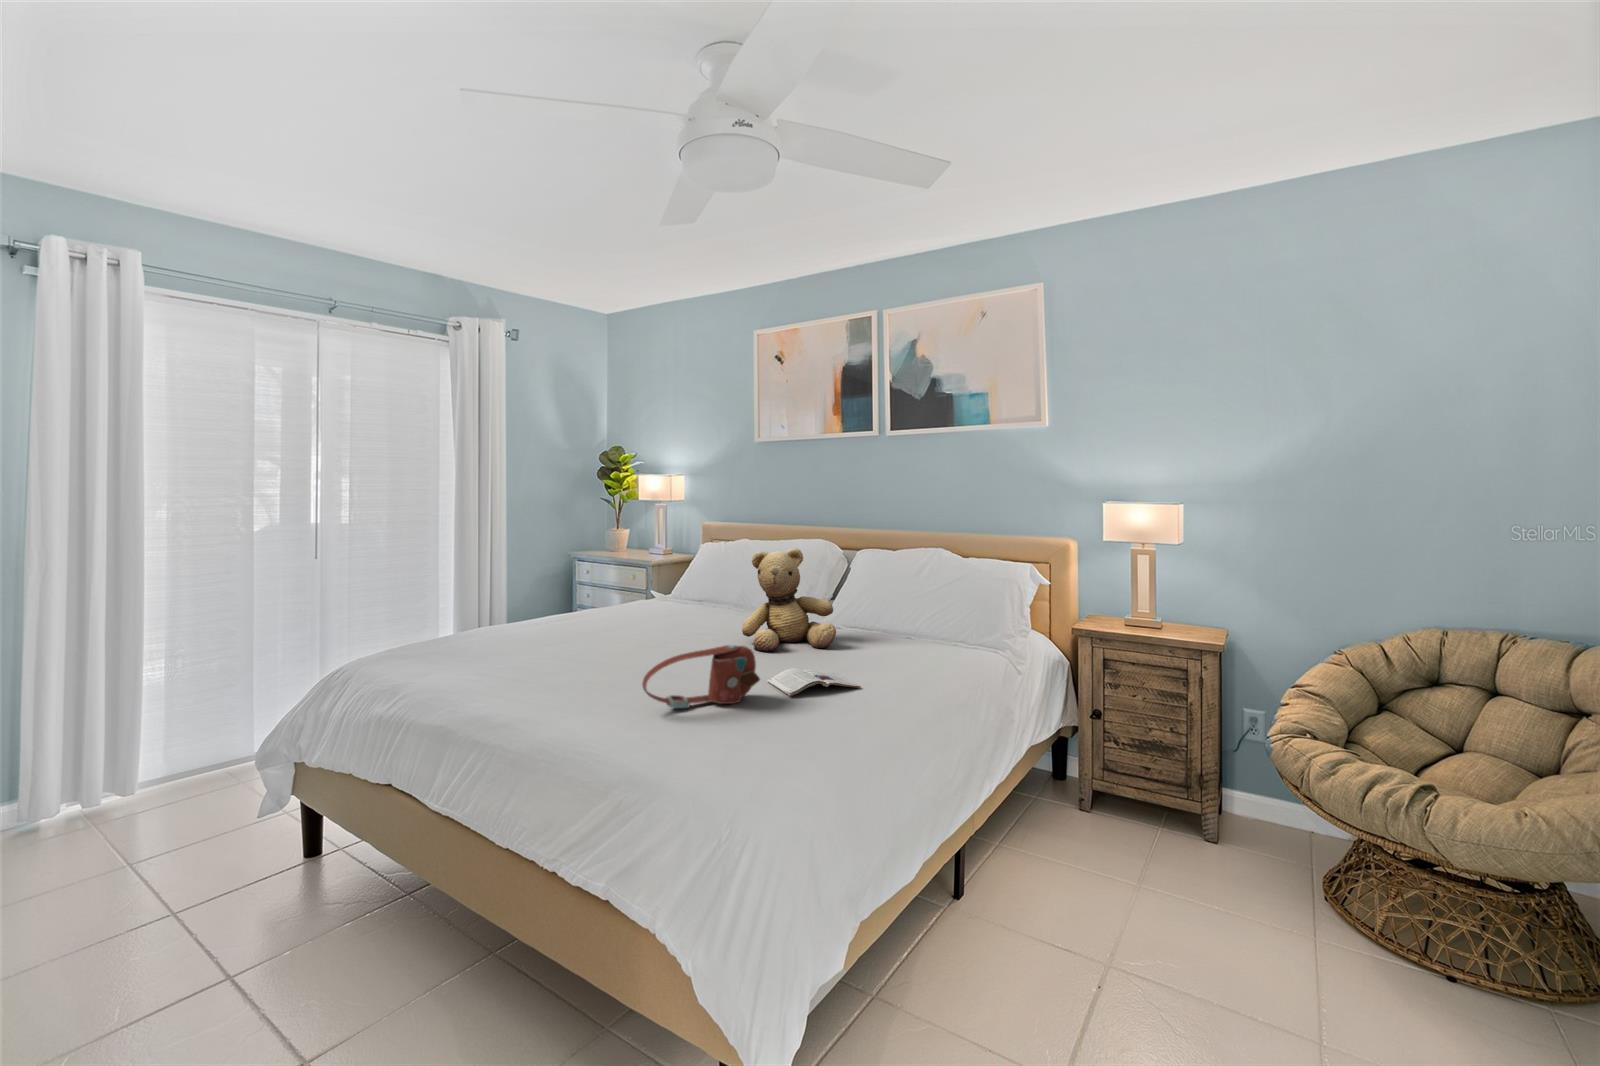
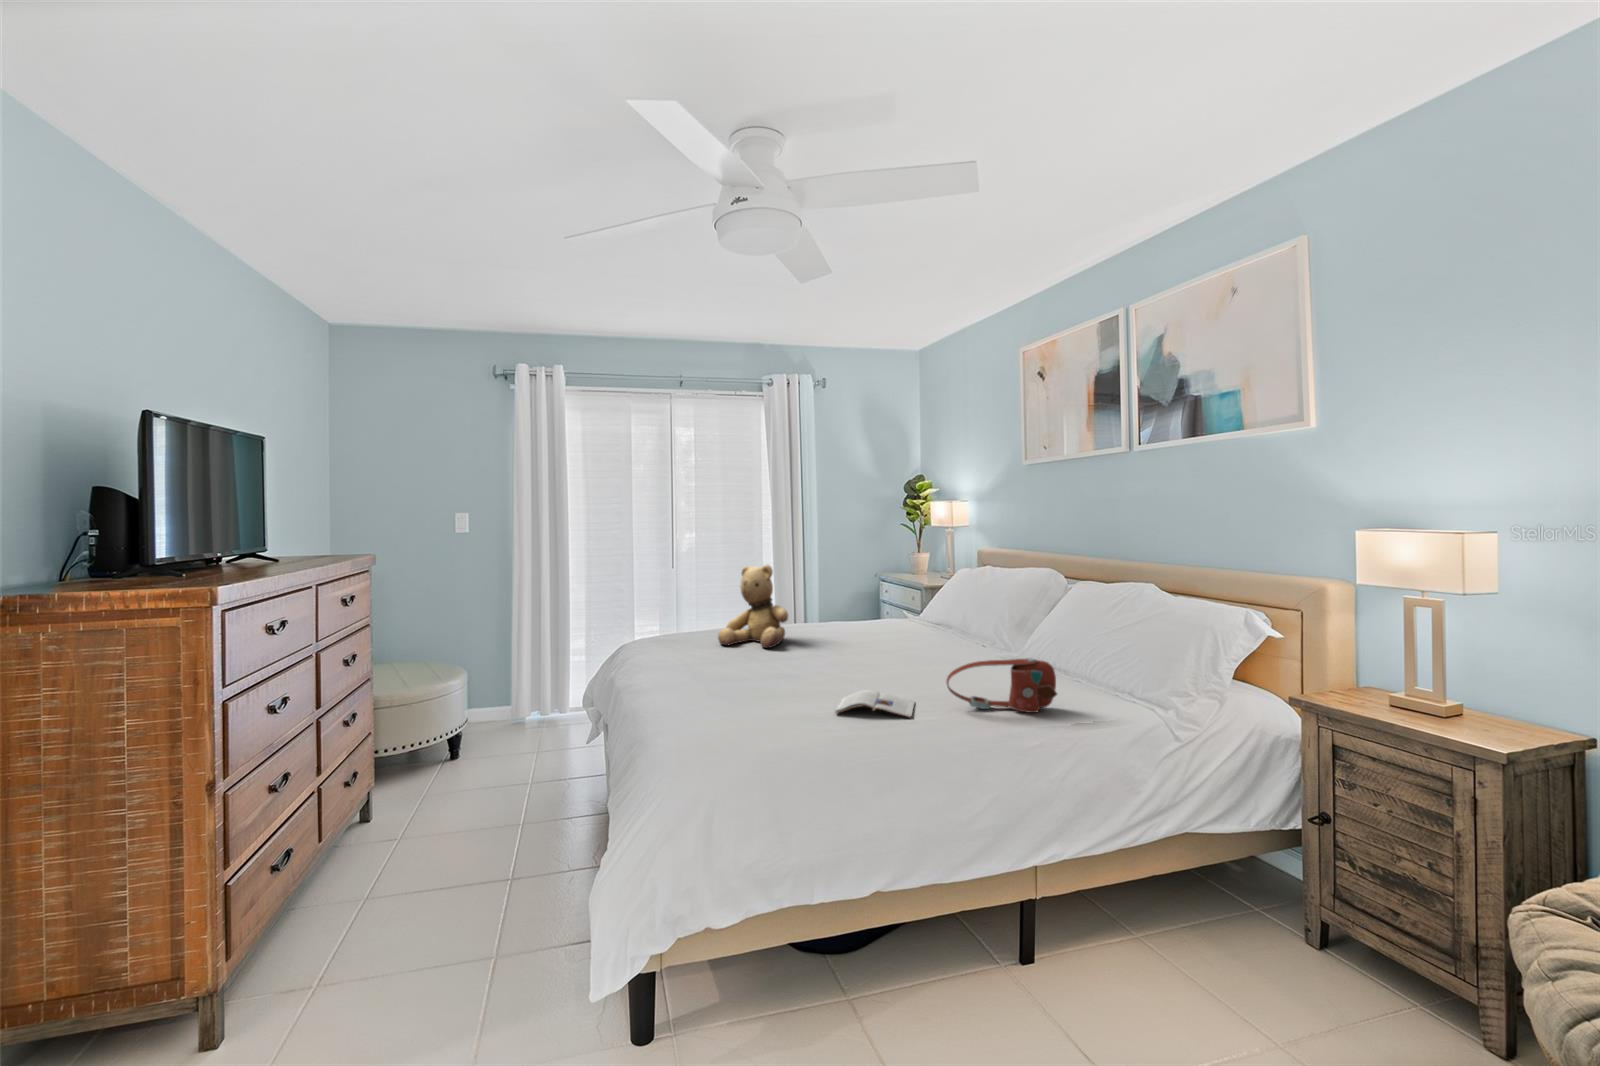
teddy bear: present [742,548,836,651] -> present [718,564,788,648]
handbag: present [642,645,760,708] -> present [946,658,1057,713]

